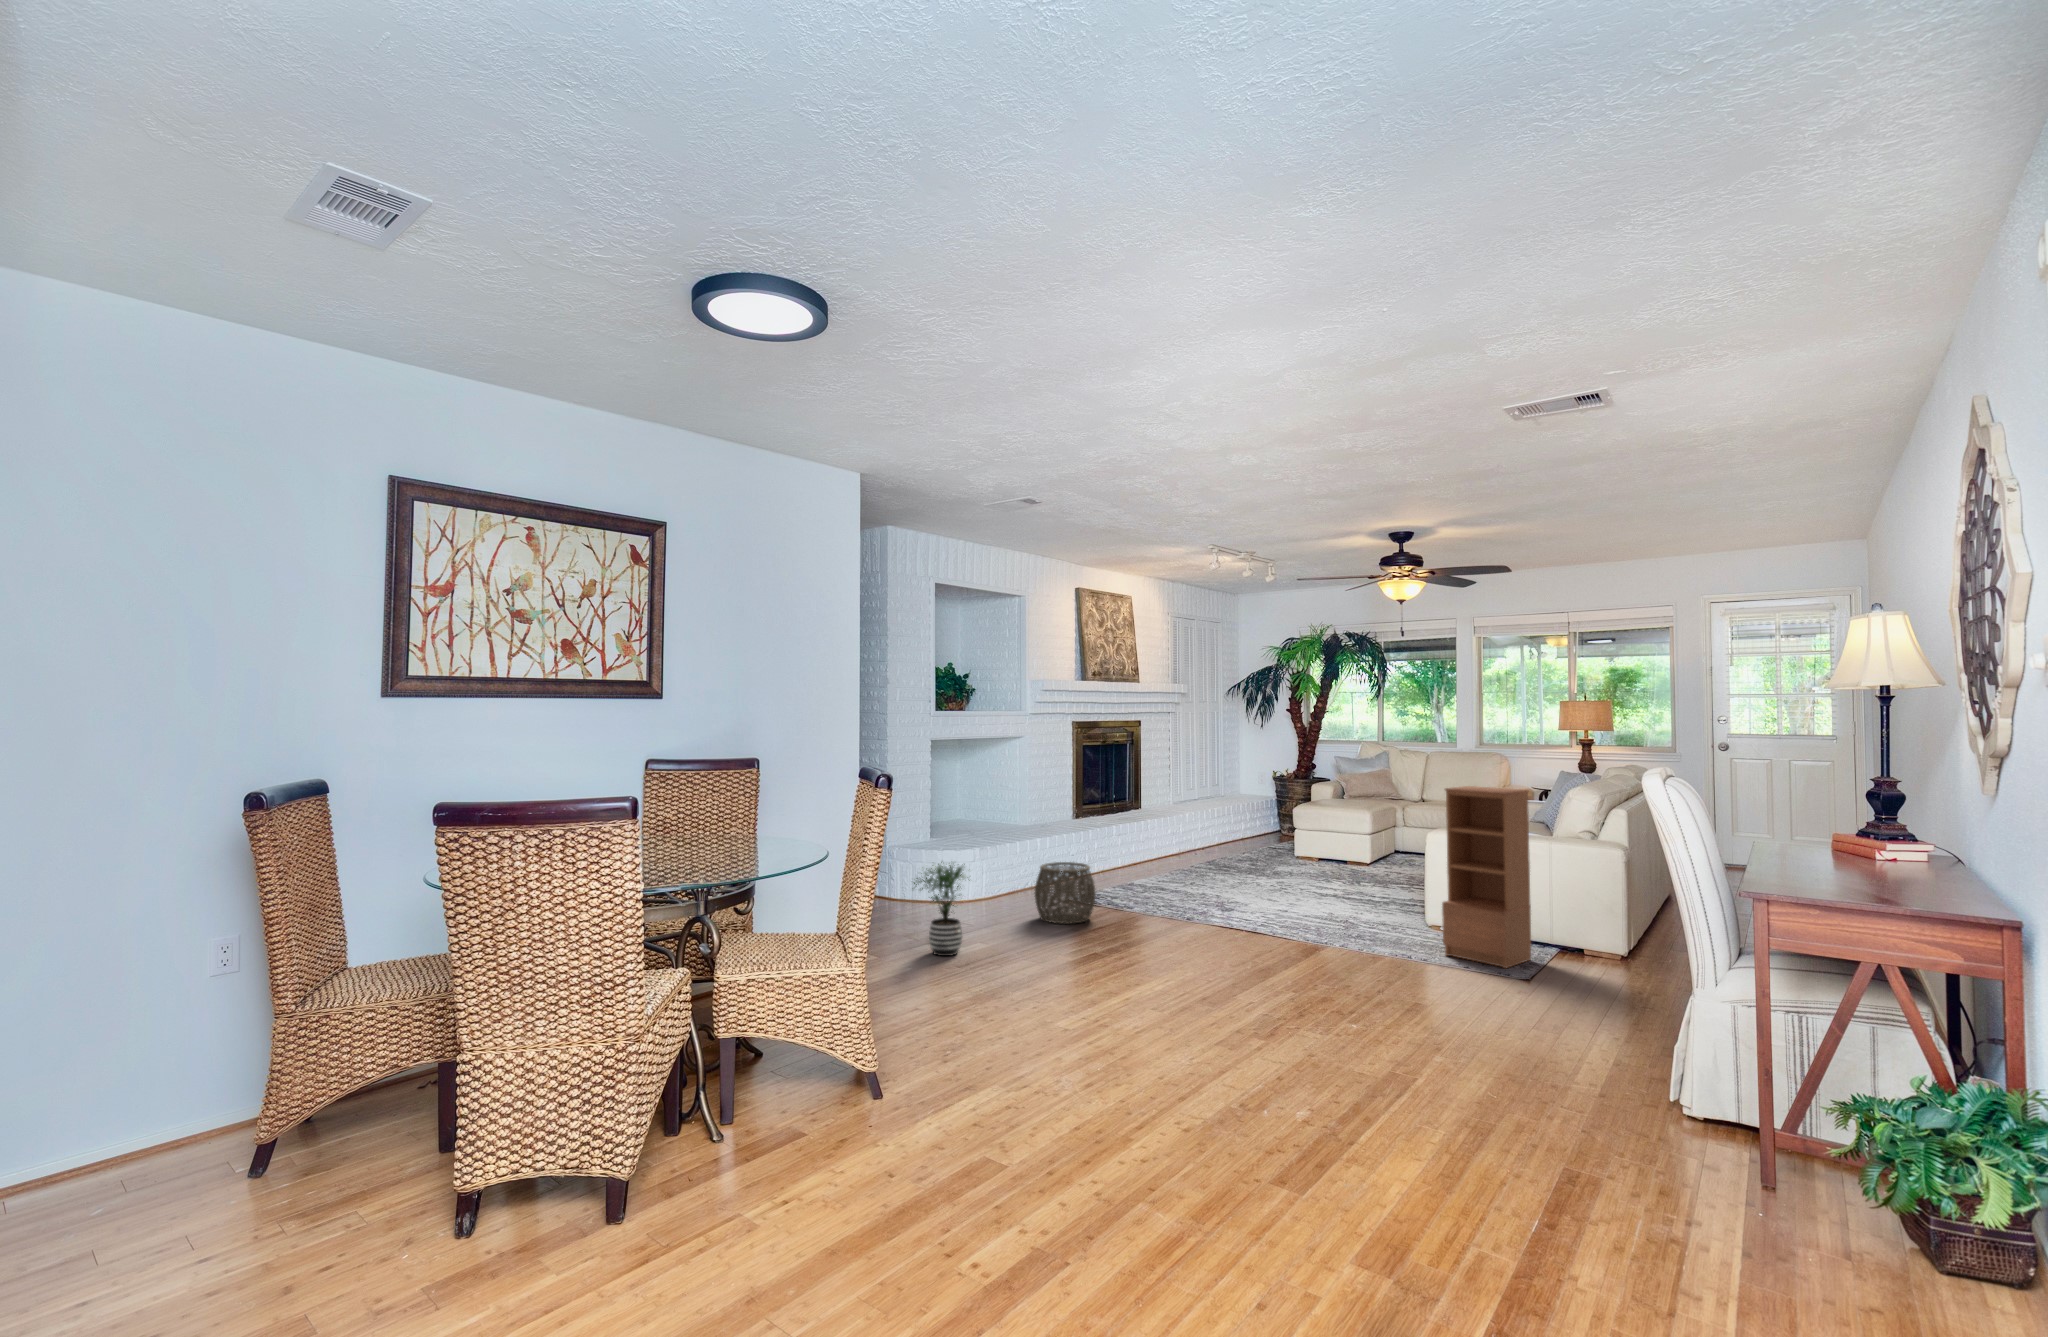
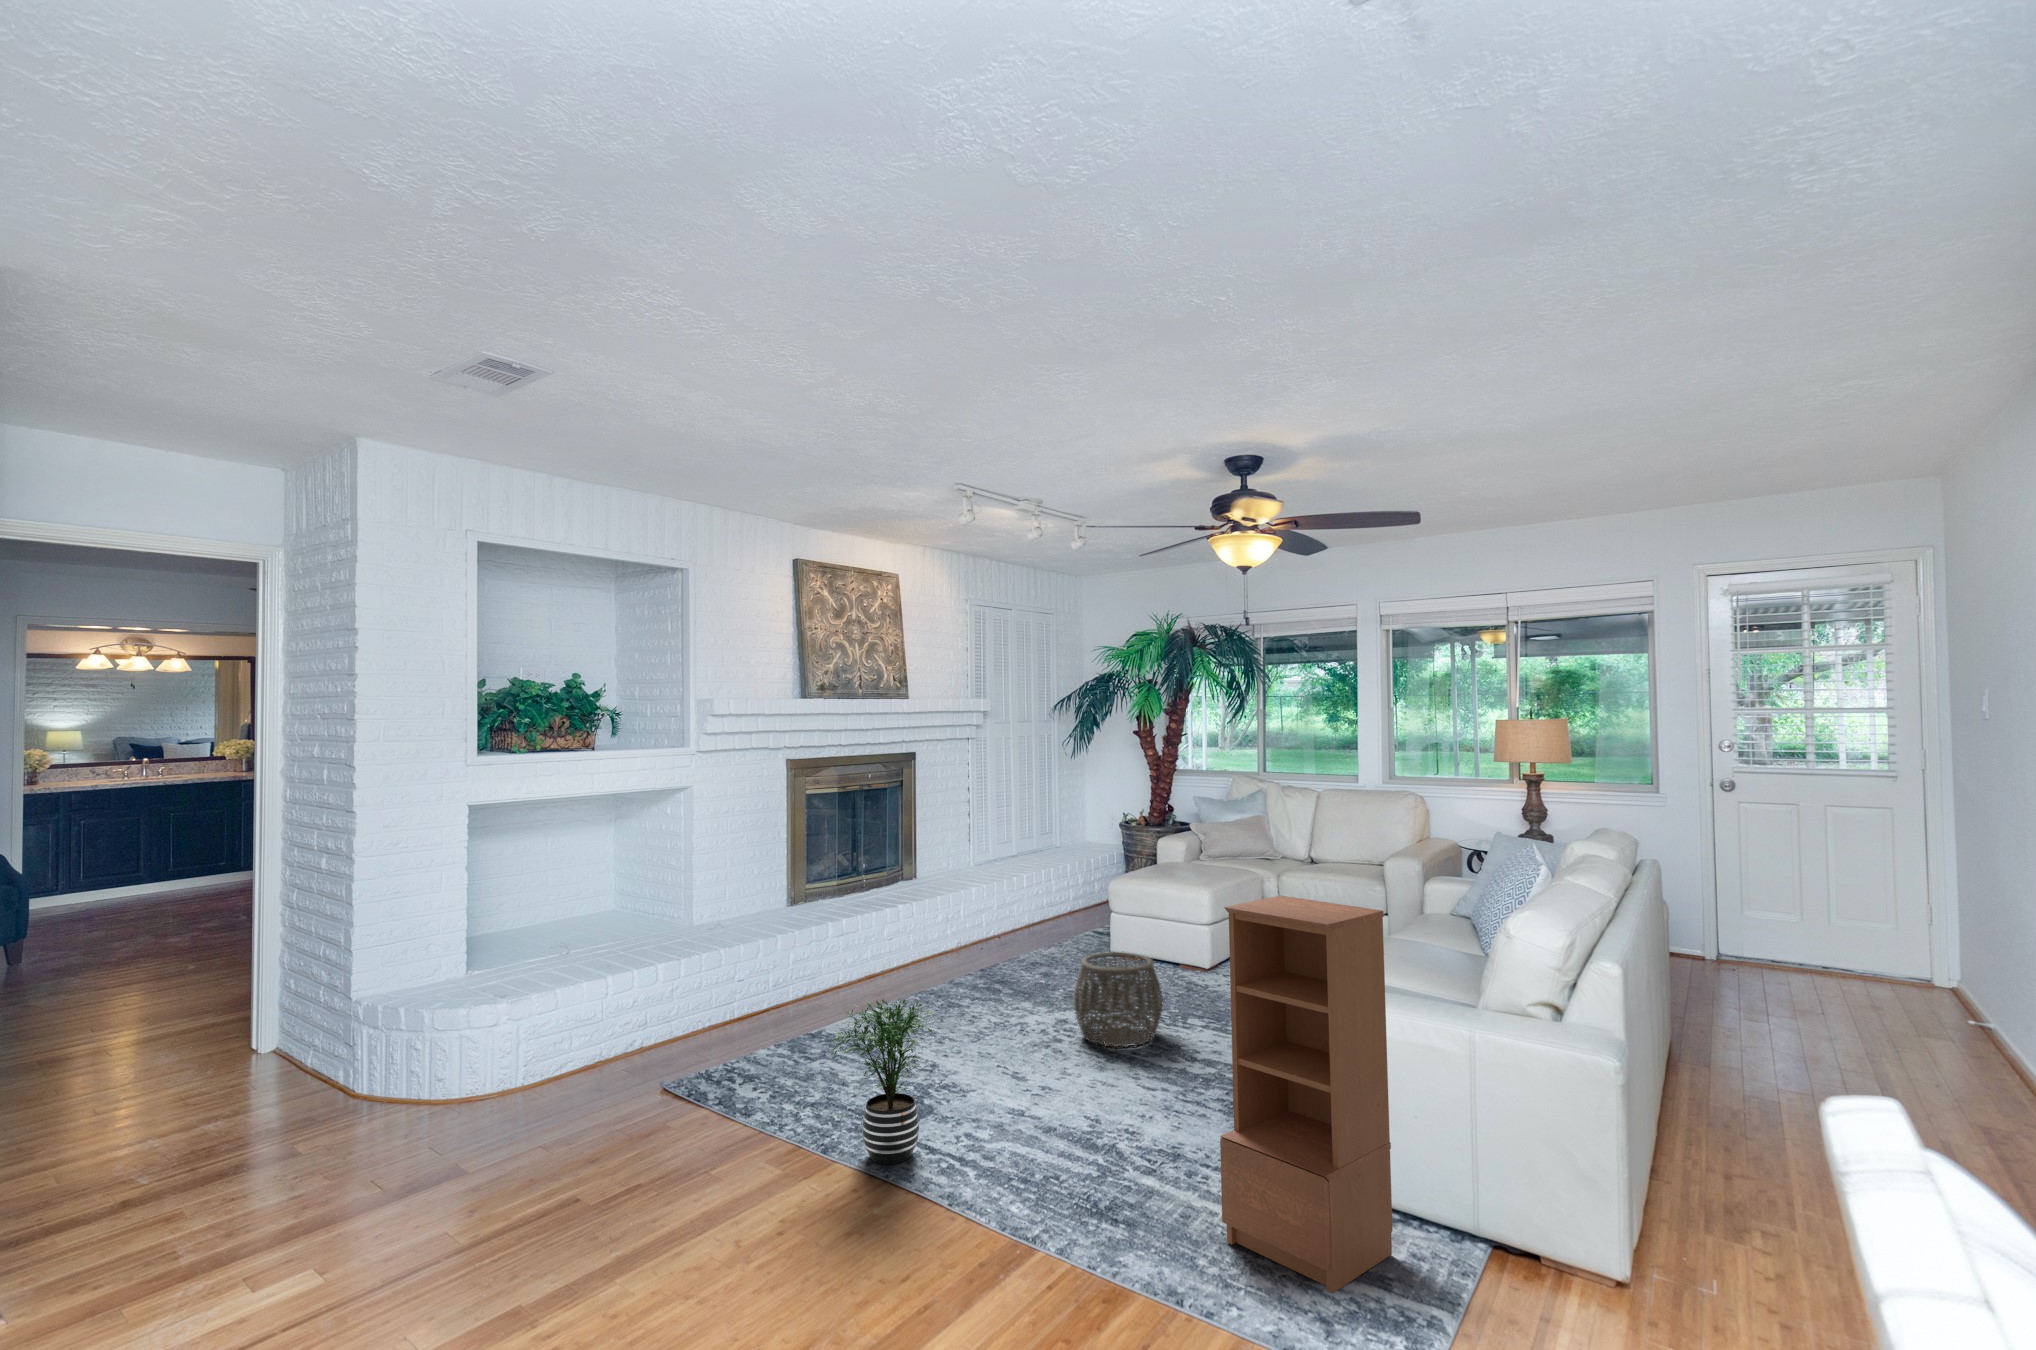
potted plant: present [912,862,970,956] -> present [832,999,932,1164]
woven basket: present [1035,862,1096,924] -> present [1074,952,1163,1047]

